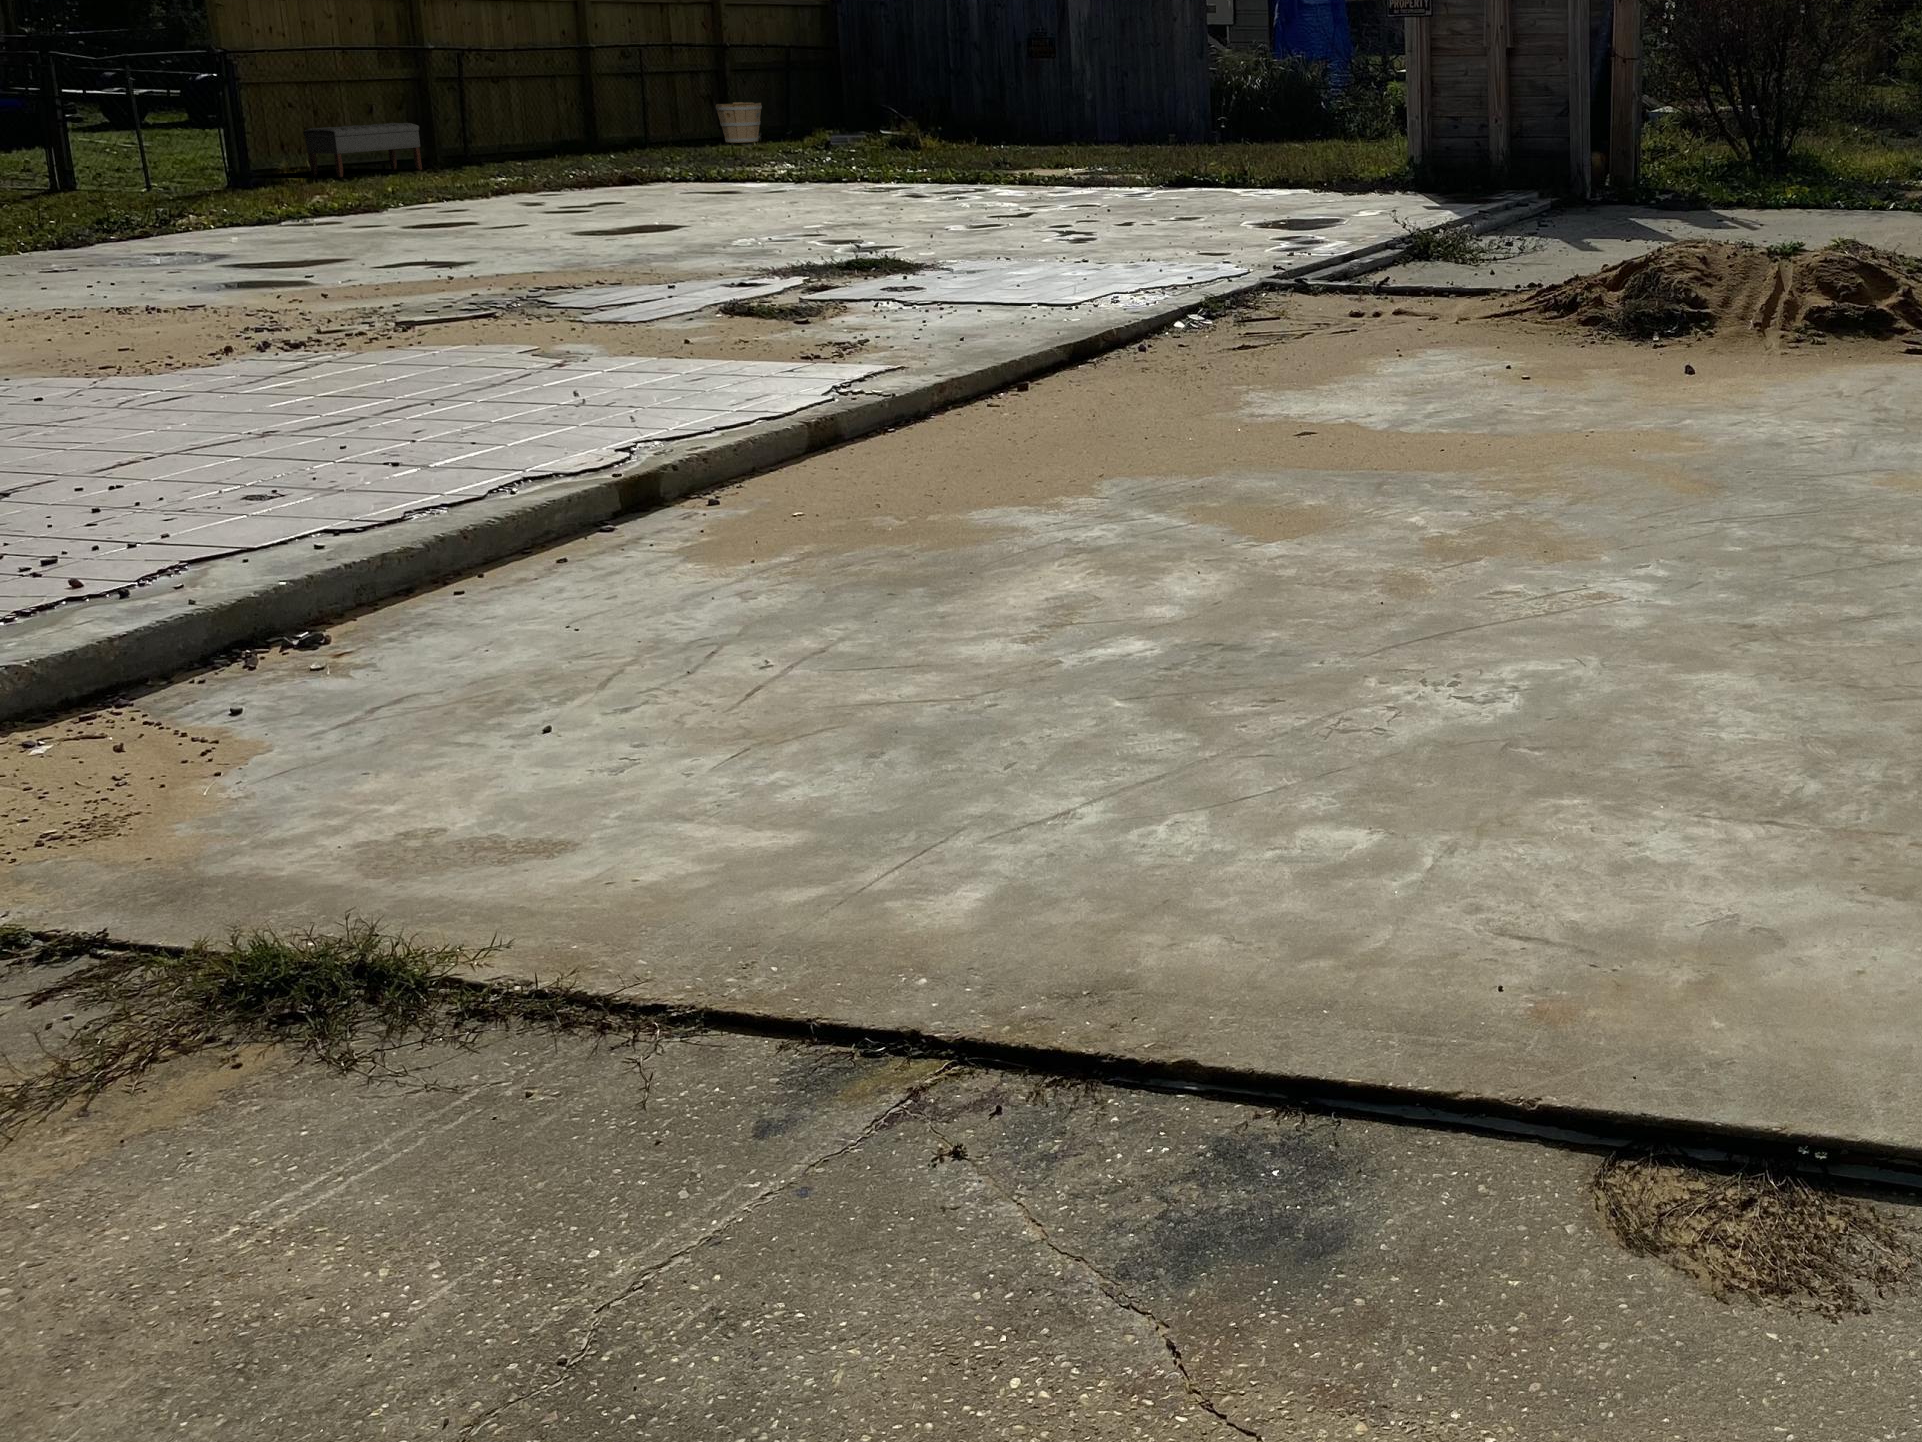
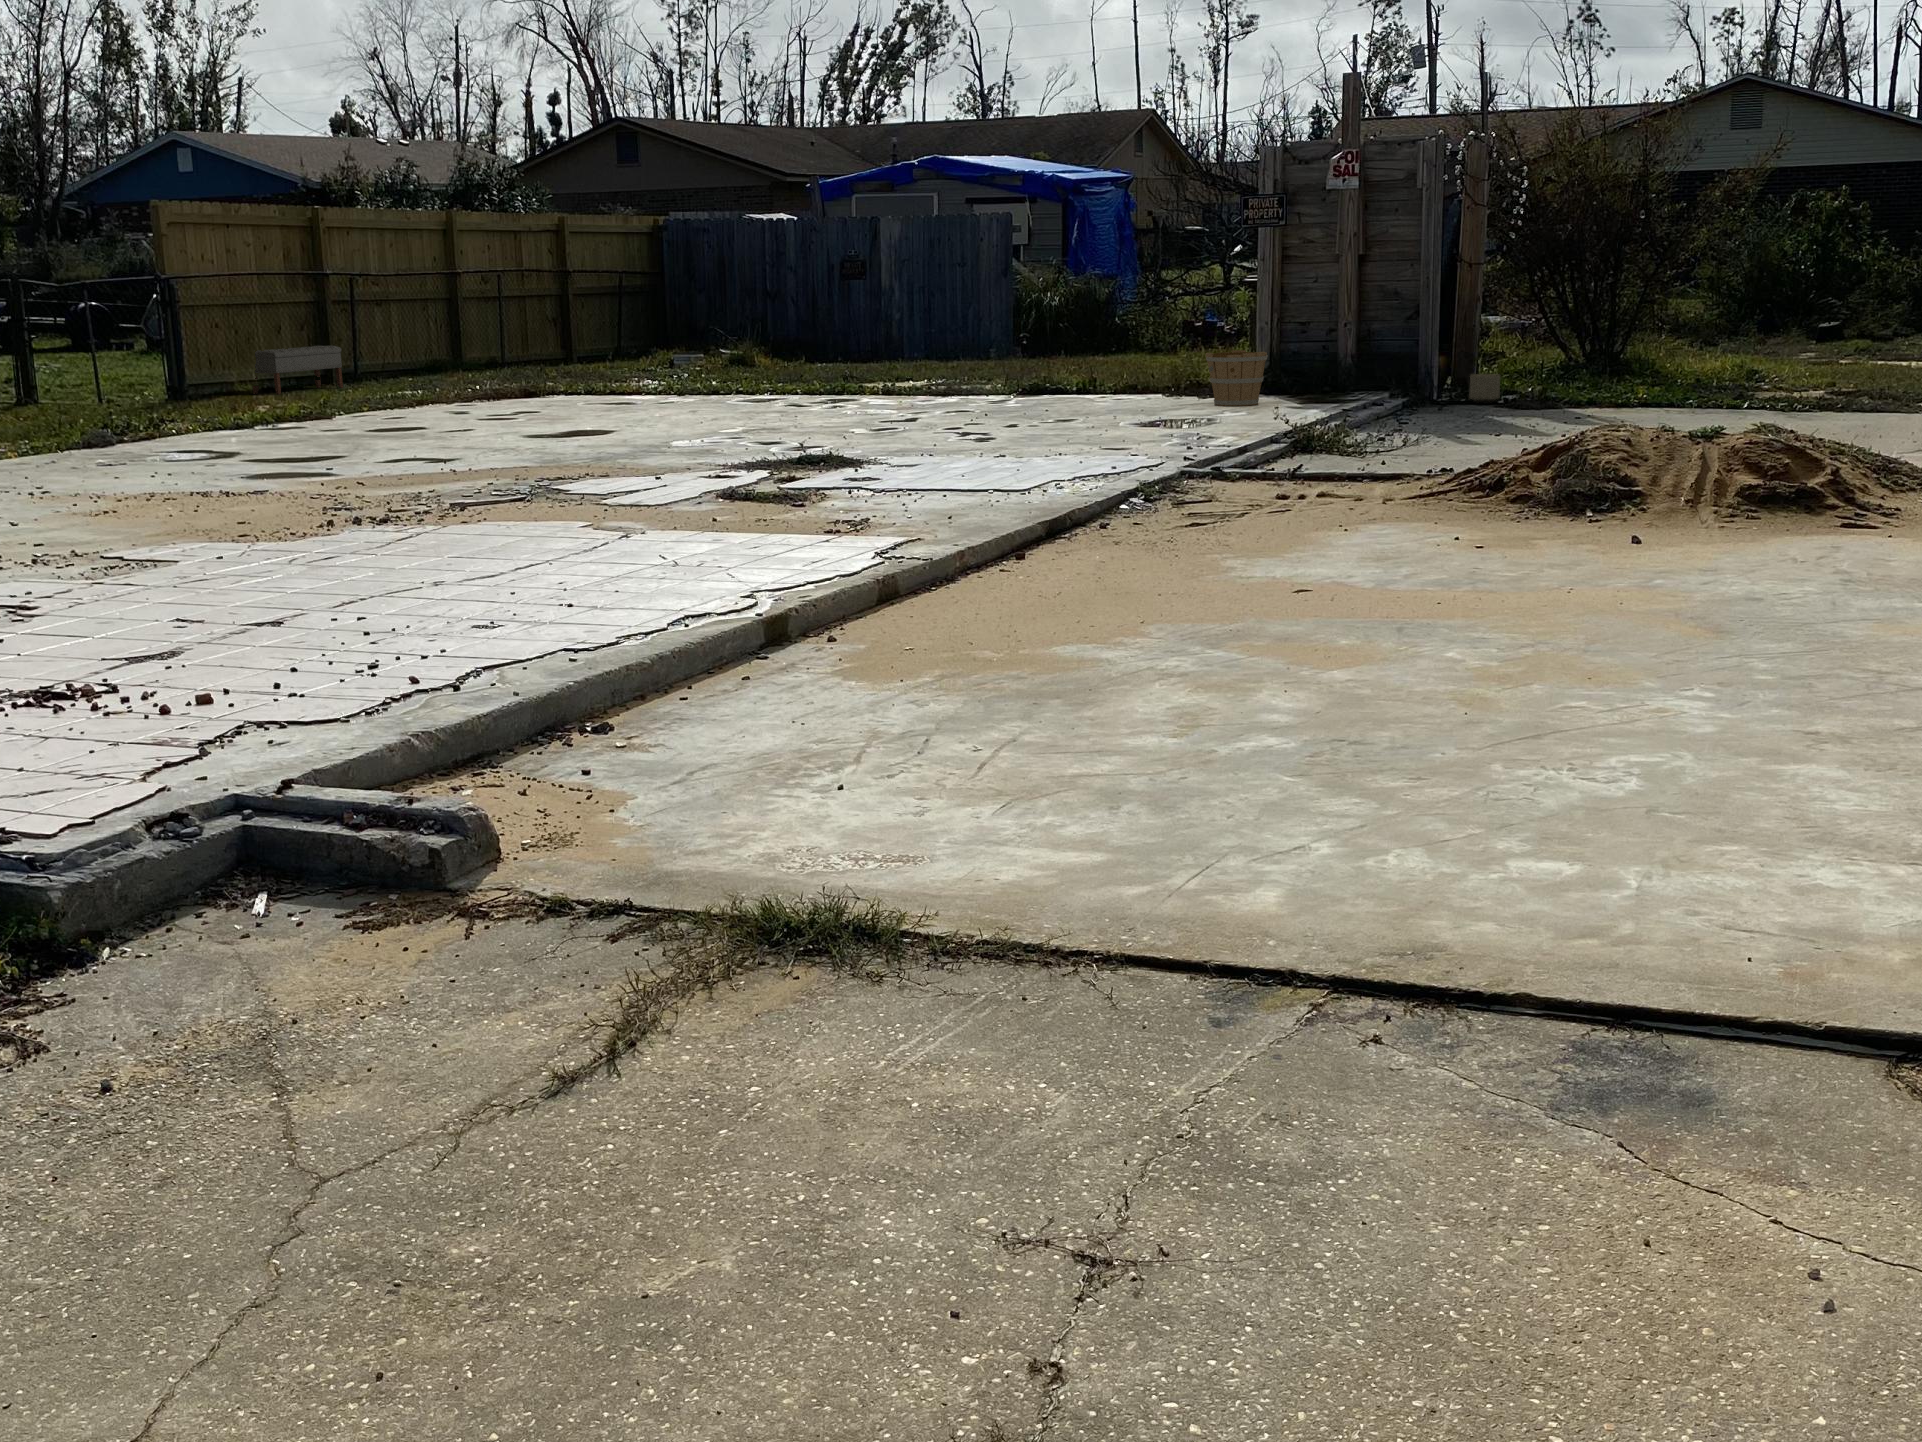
wooden bucket: present [716,102,762,143] -> present [1206,350,1268,406]
planter: none [1618,171,1648,202] -> present [1469,374,1500,404]

